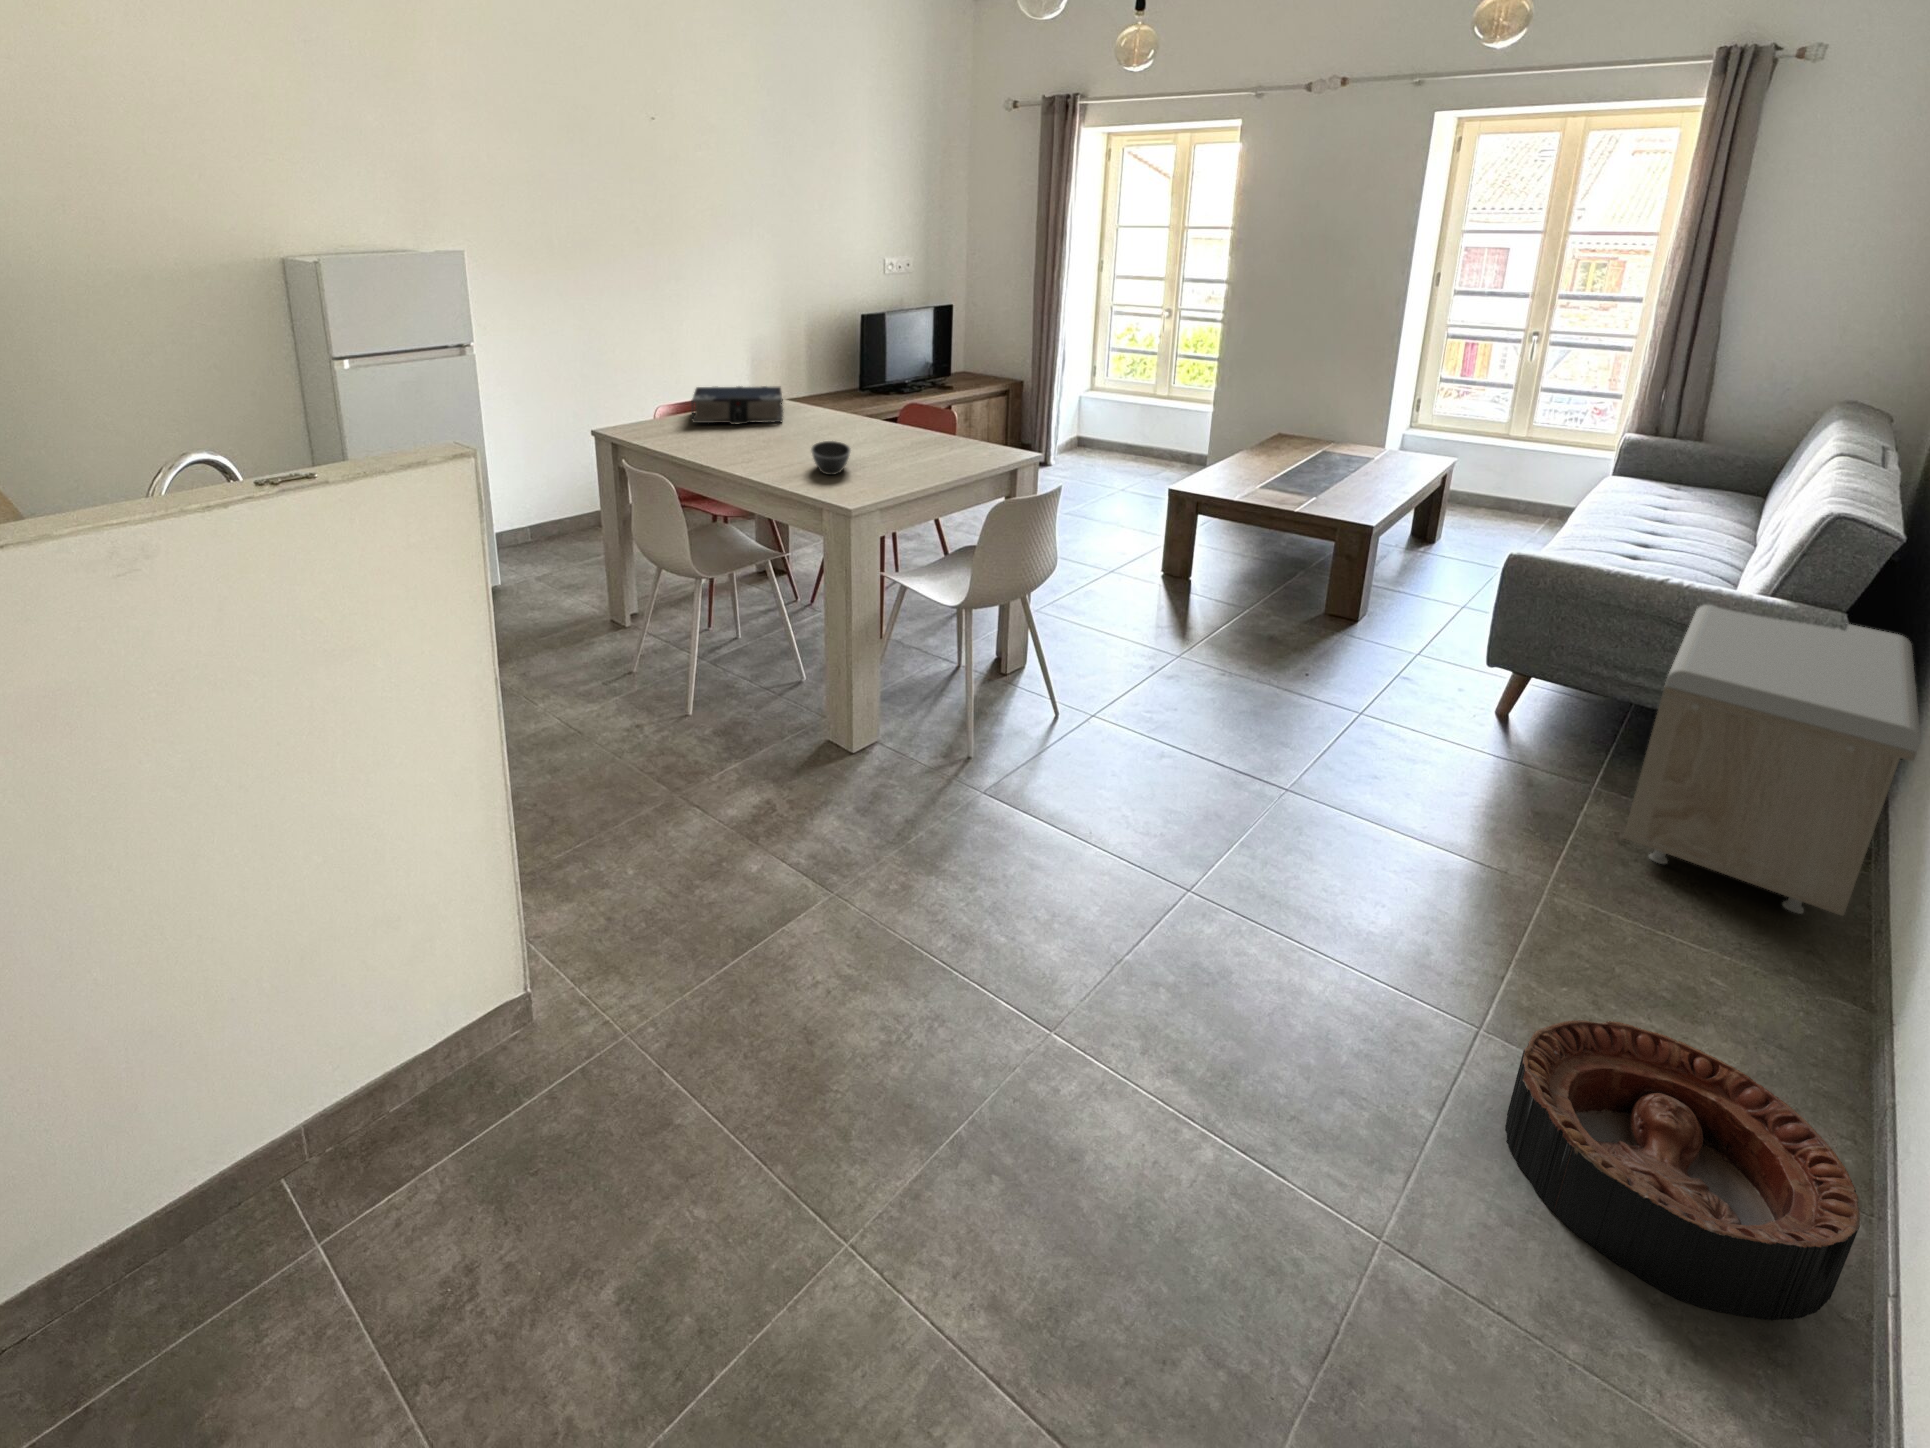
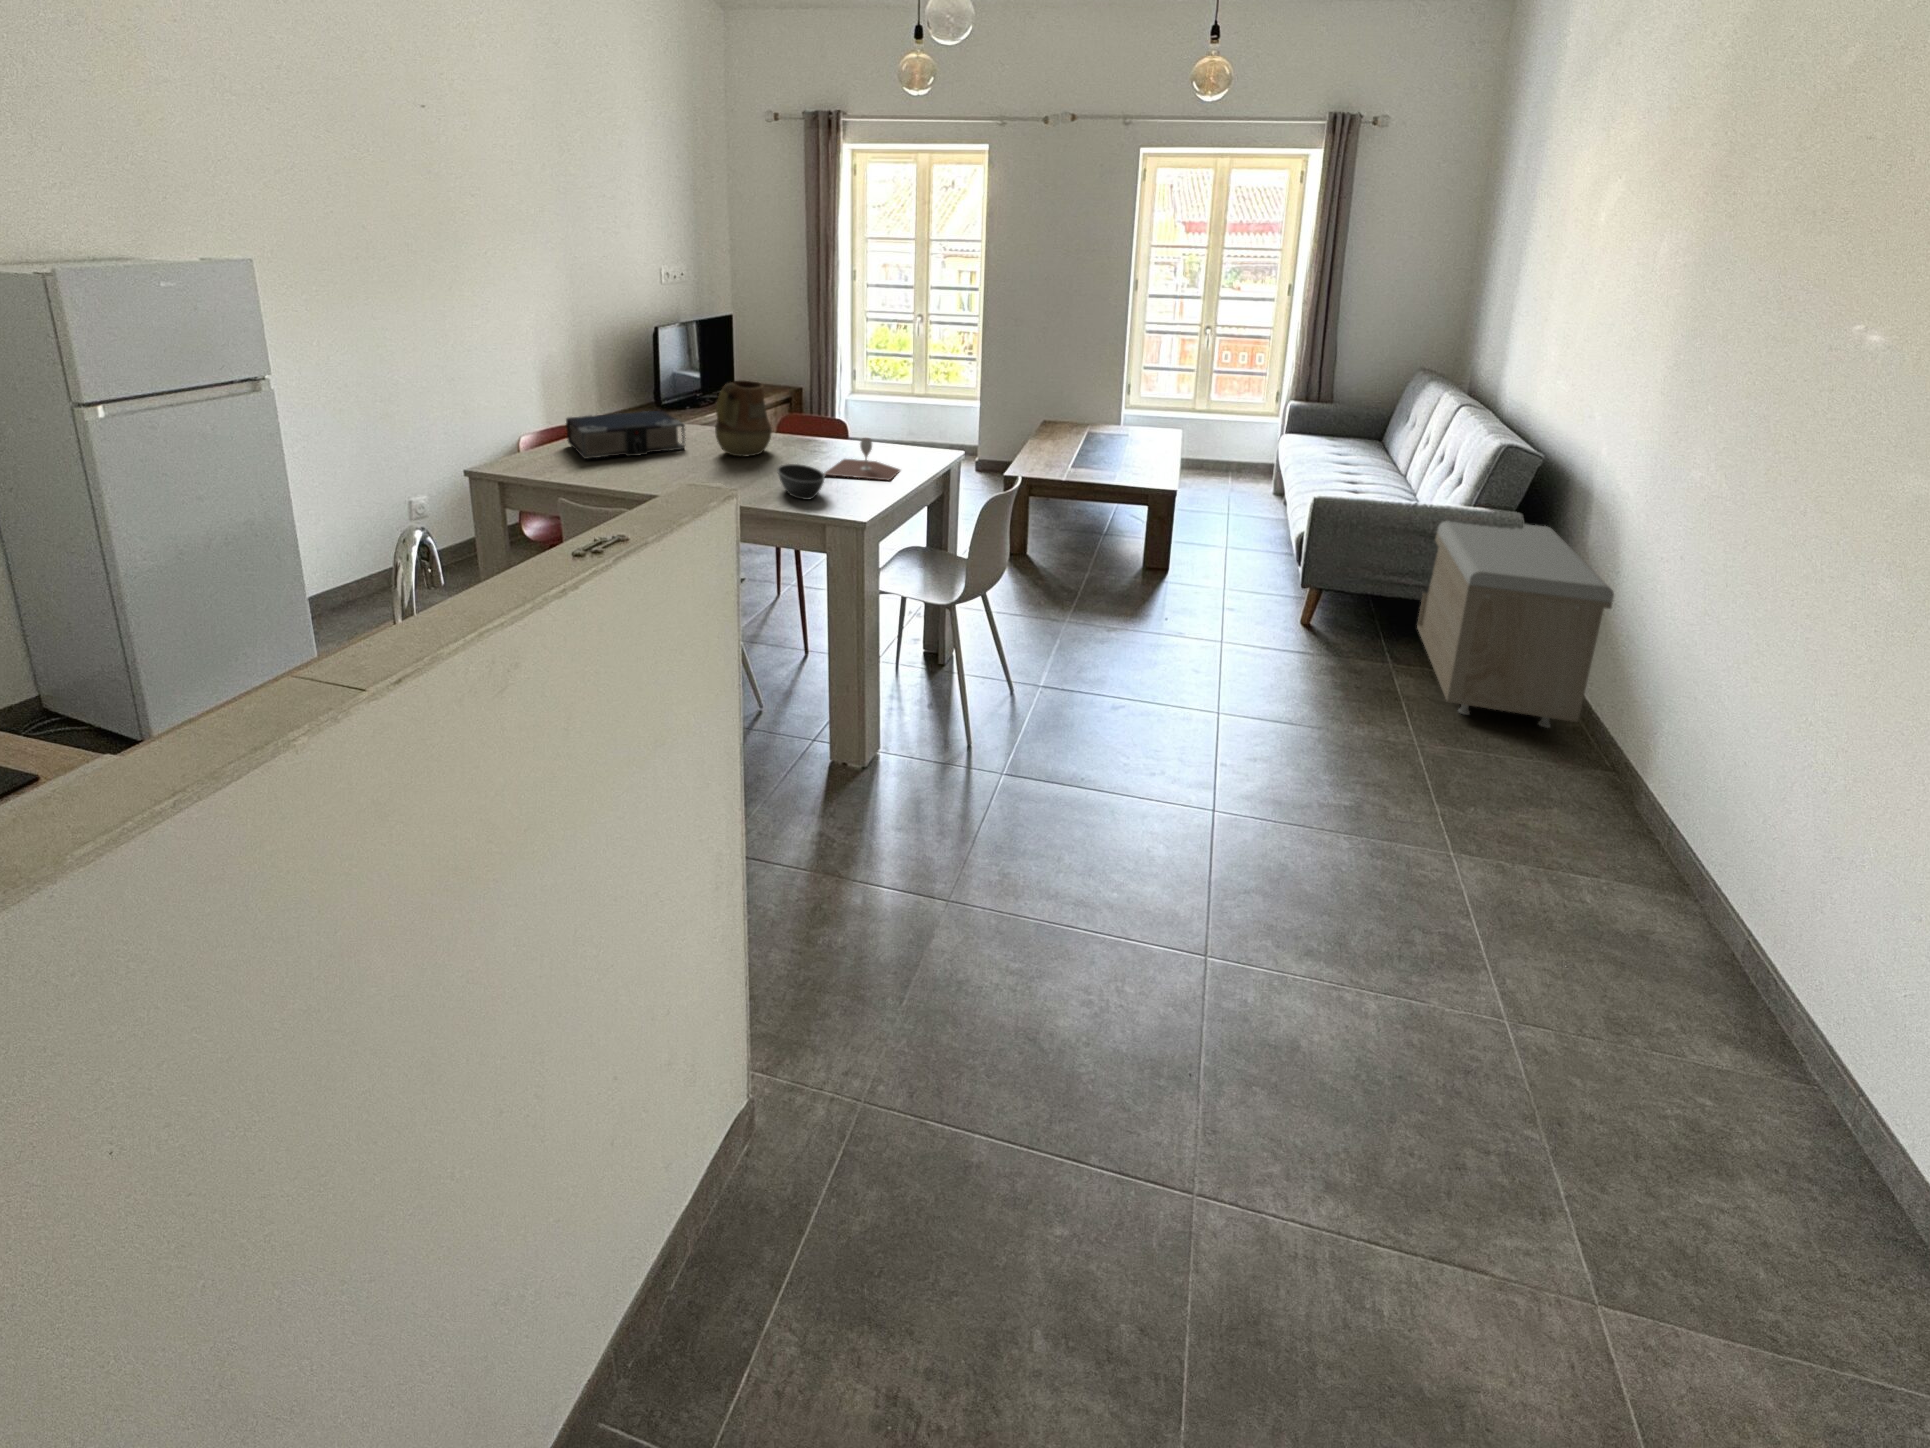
pitcher: none [797,362,853,433] -> present [715,381,772,456]
wine glass: none [868,423,963,466] -> present [824,438,900,481]
basket: present [1505,1020,1860,1320] -> none [1512,830,1742,1007]

